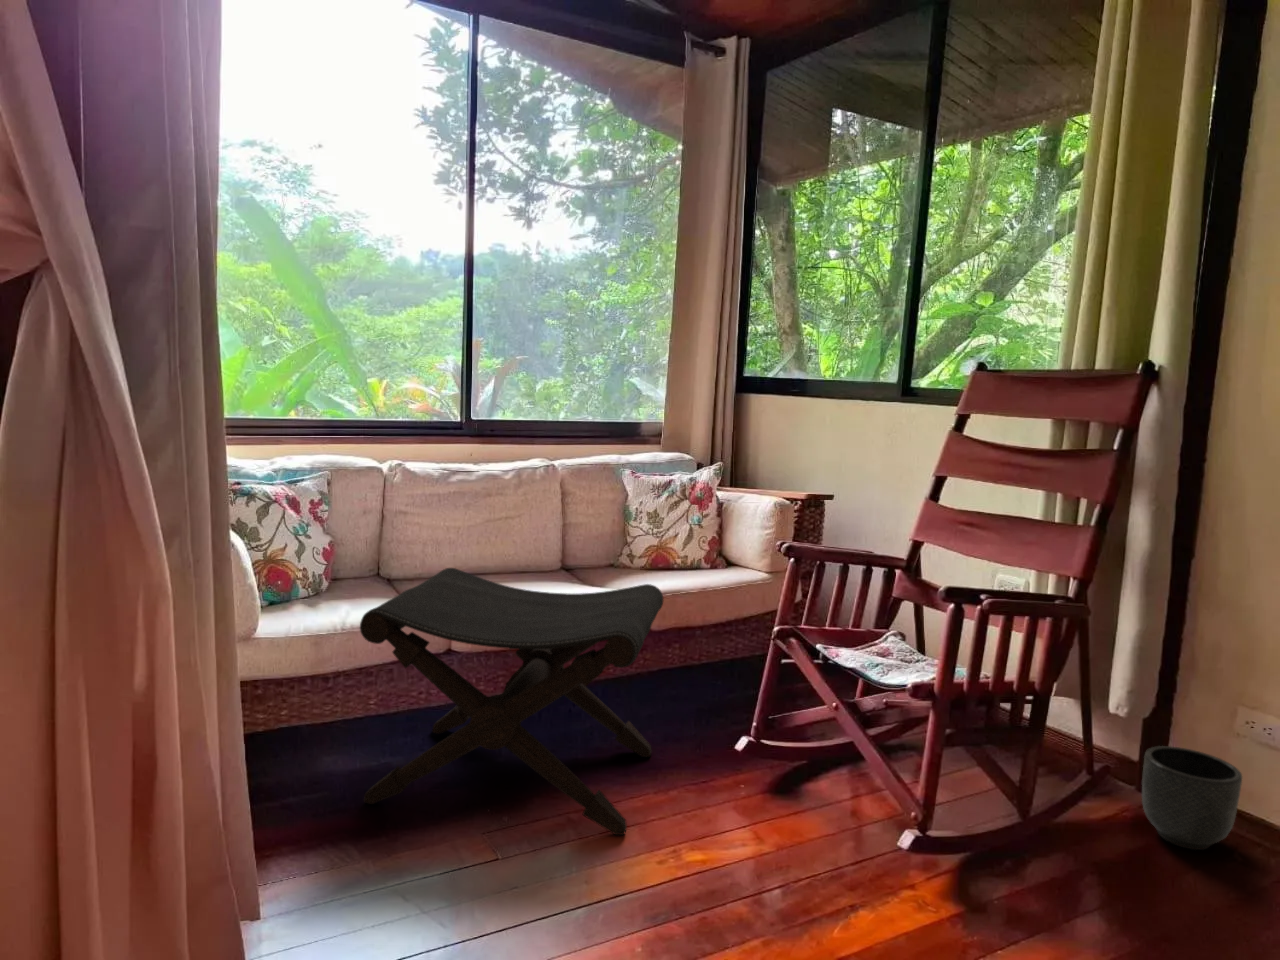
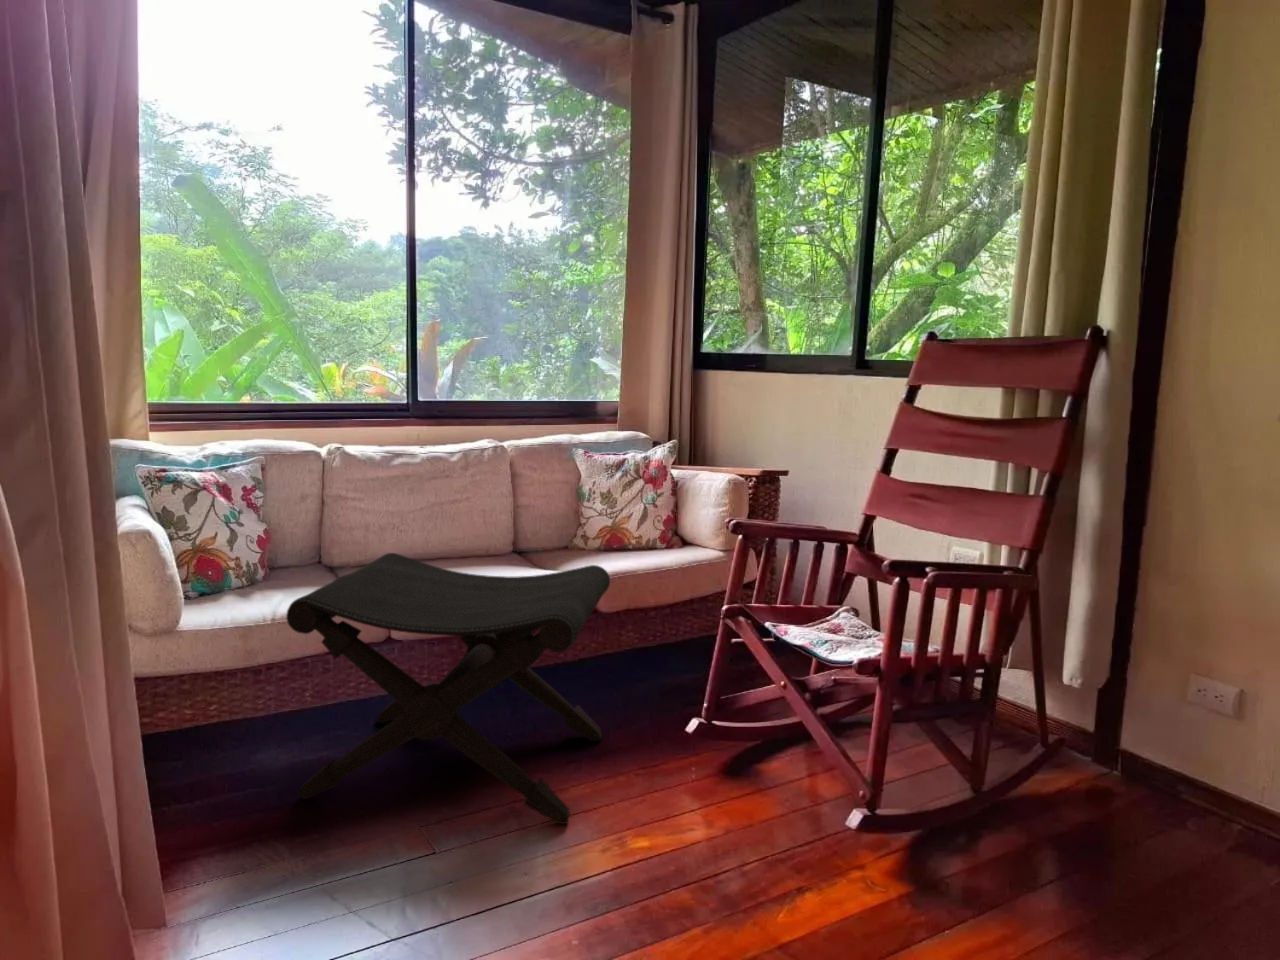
planter: present [1142,746,1242,850] -> none [1095,717,1194,821]

